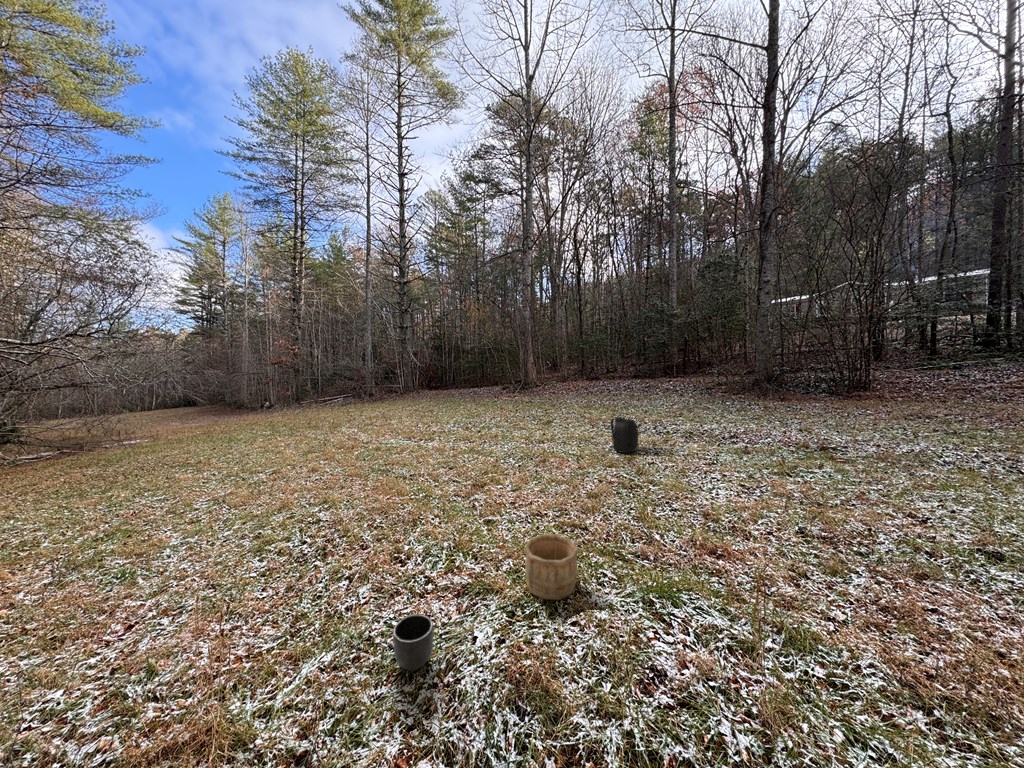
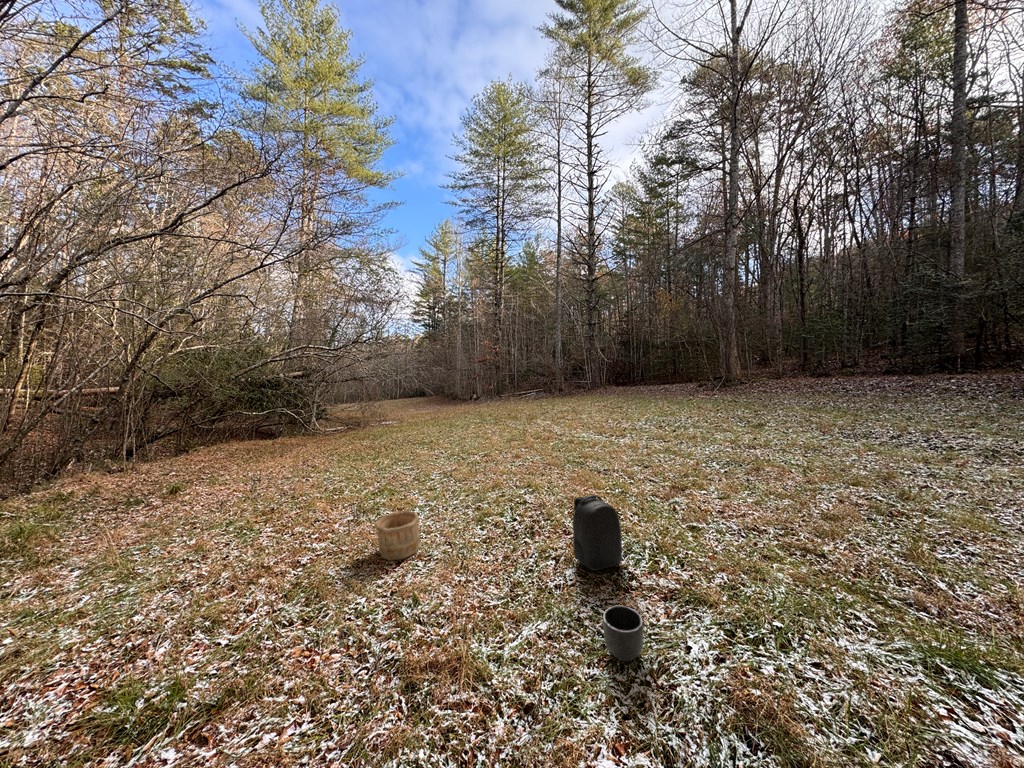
backpack: present [611,417,638,453] -> present [573,495,622,571]
wooden bucket: present [524,535,579,600] -> present [375,511,420,561]

